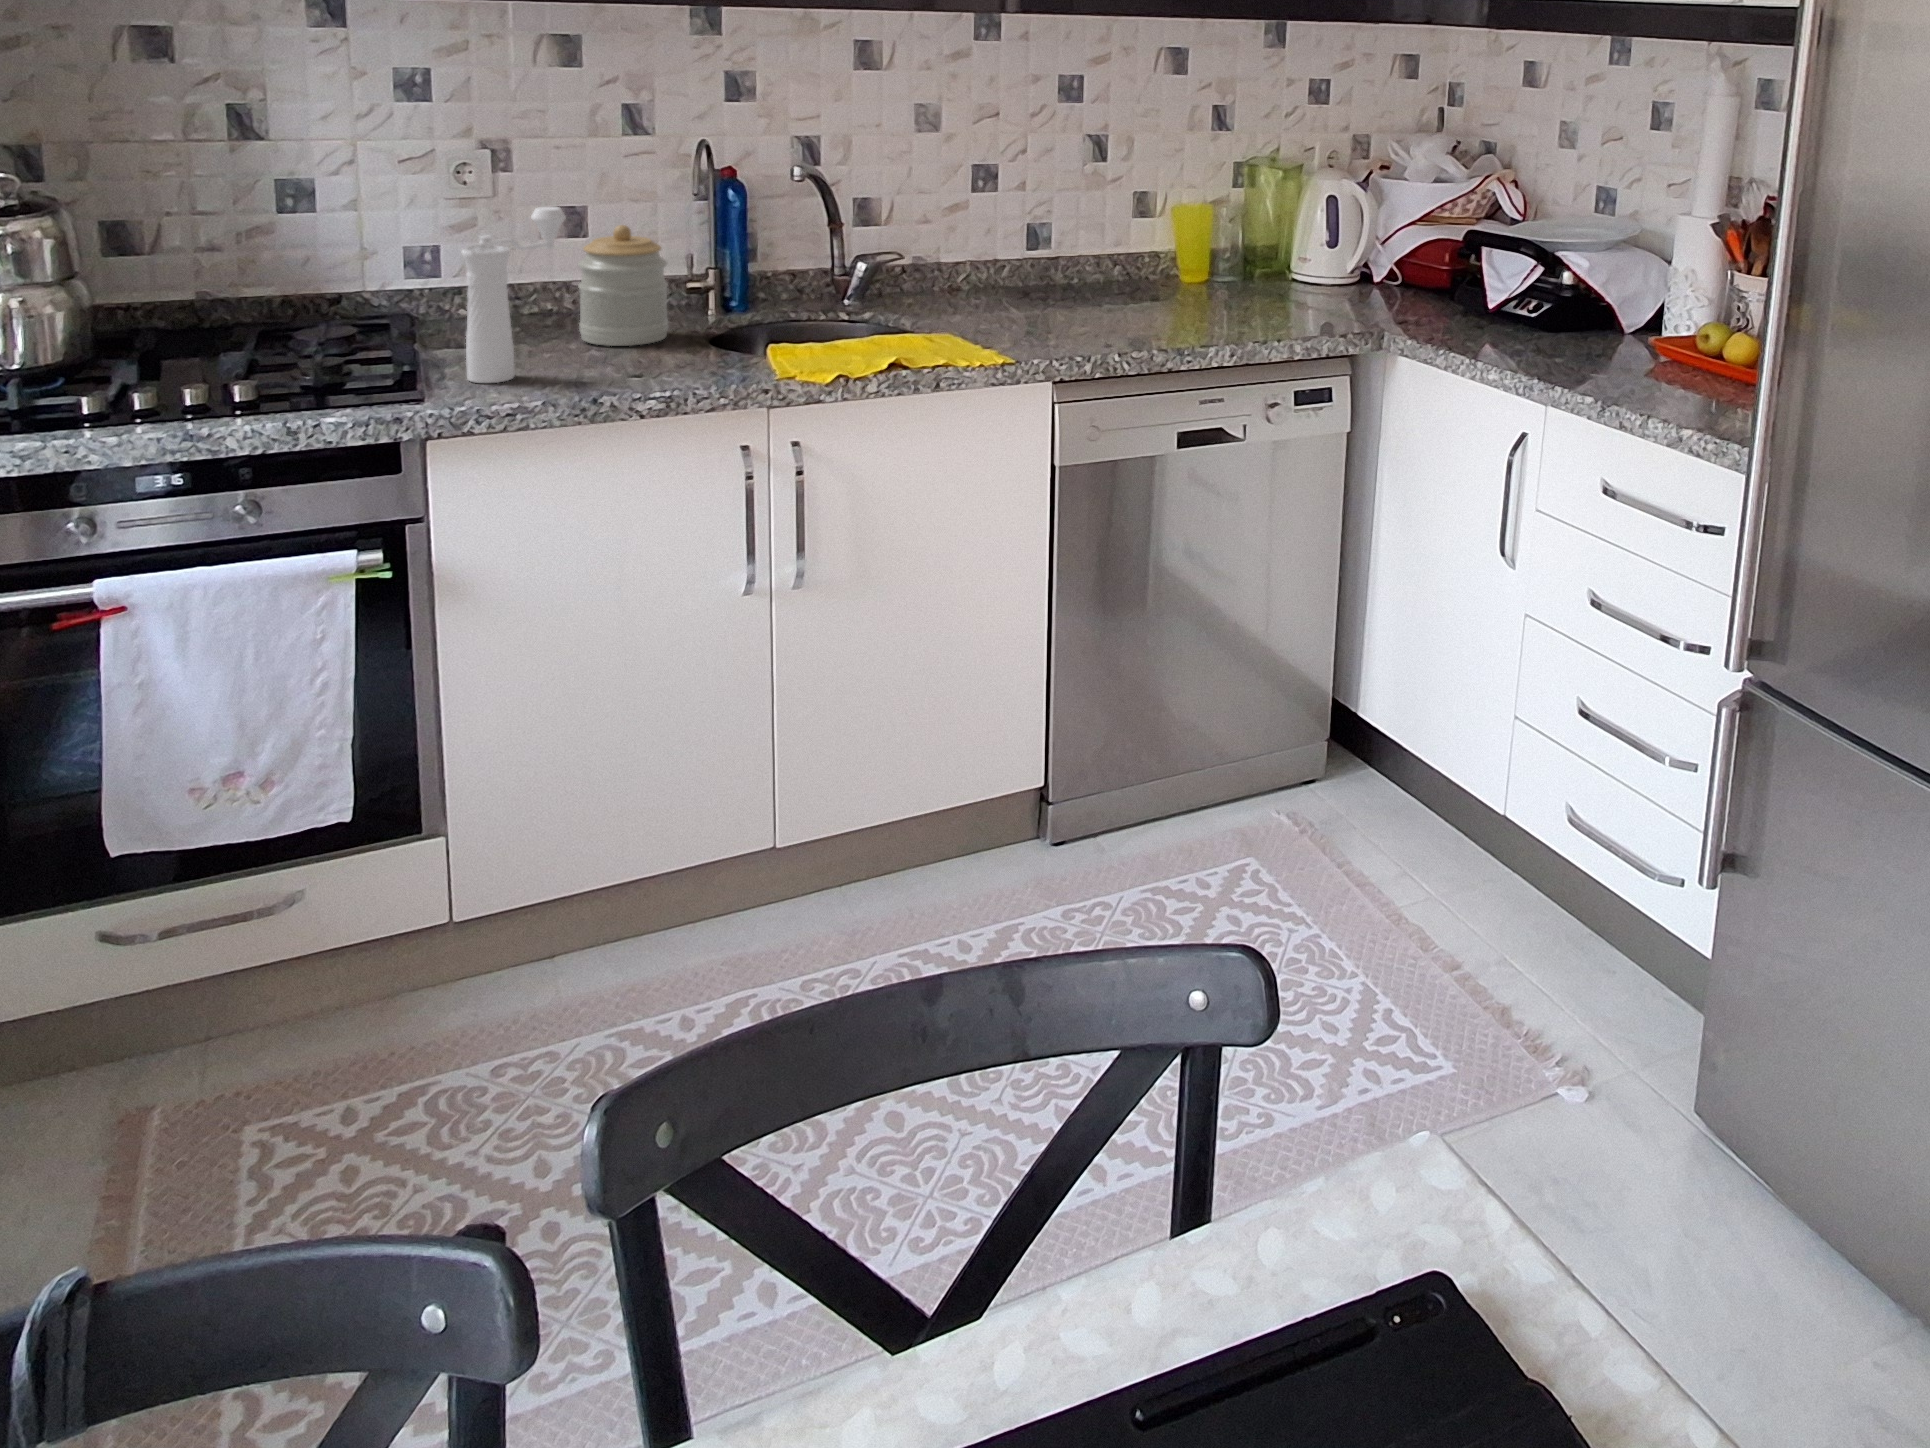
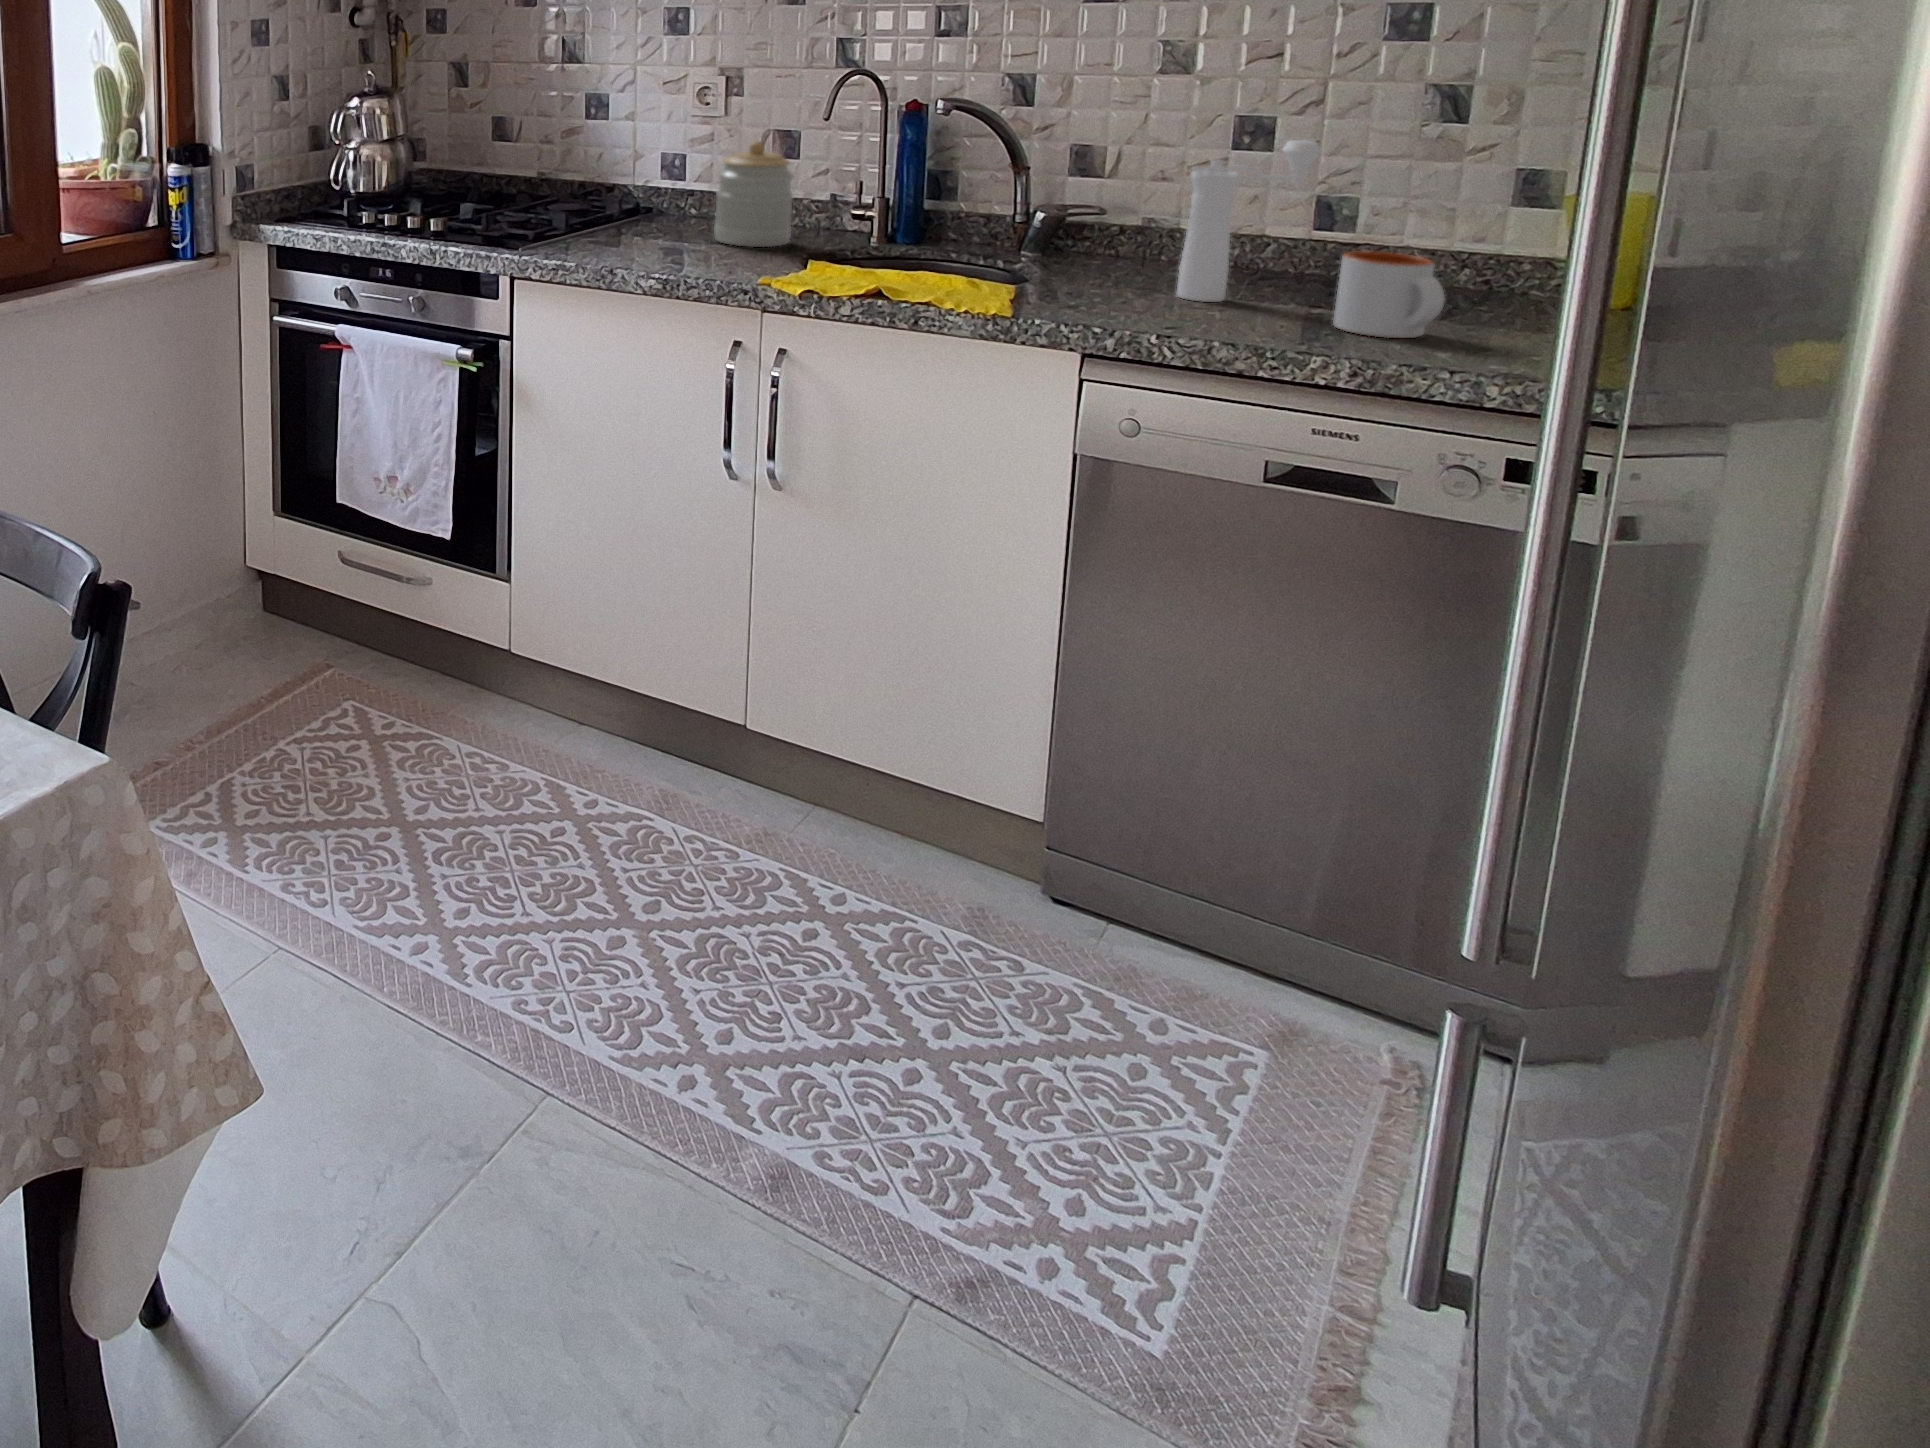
pepper mill: present [462,207,566,383] -> present [1177,140,1321,302]
mug: none [1163,265,1236,328] -> present [1333,251,1445,338]

